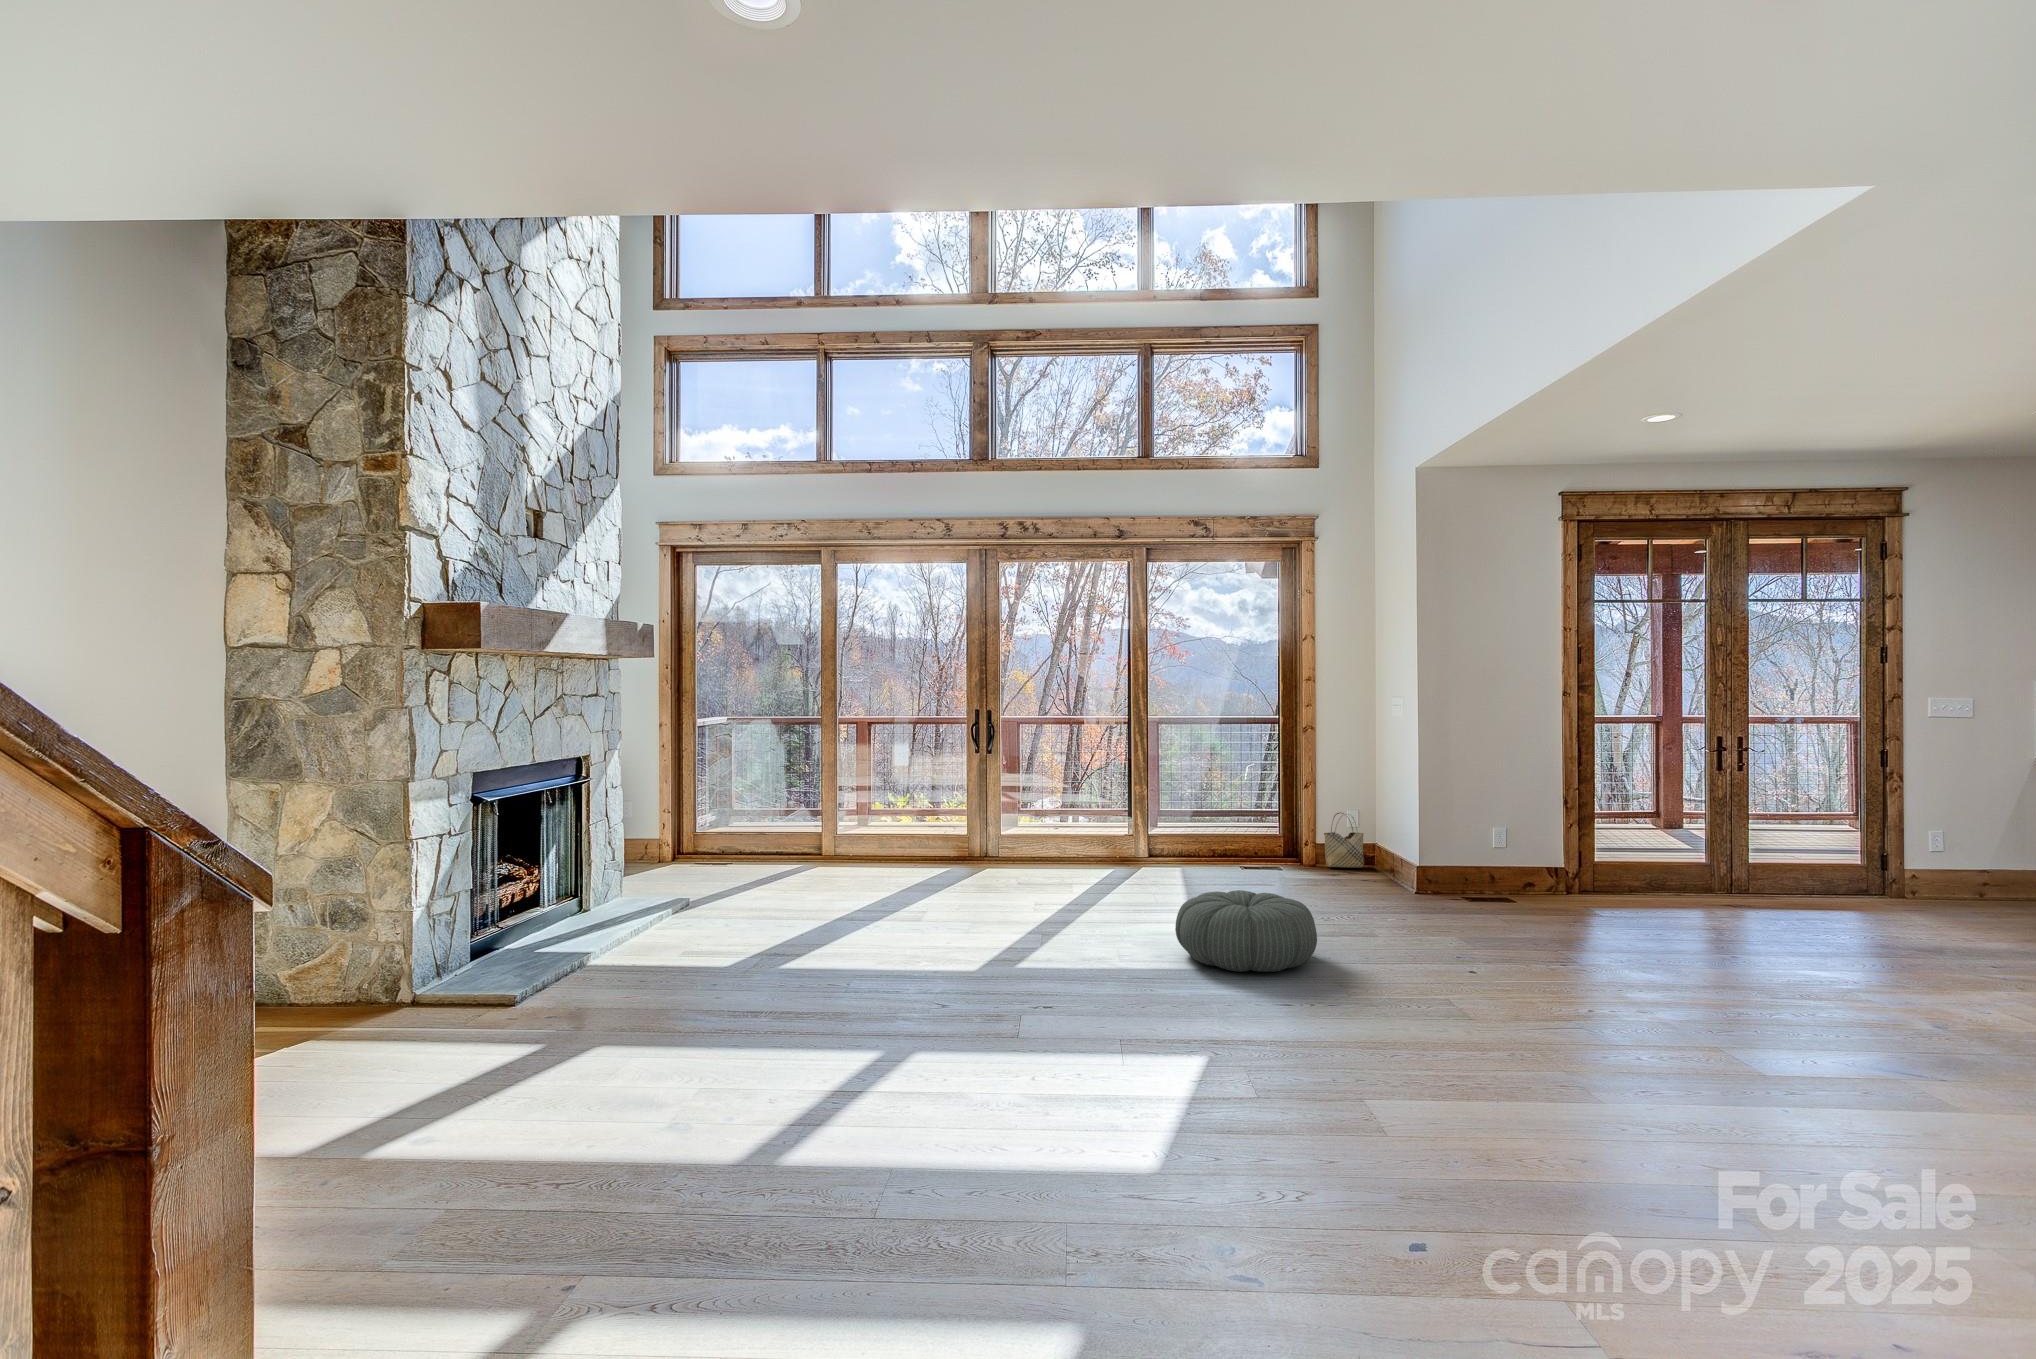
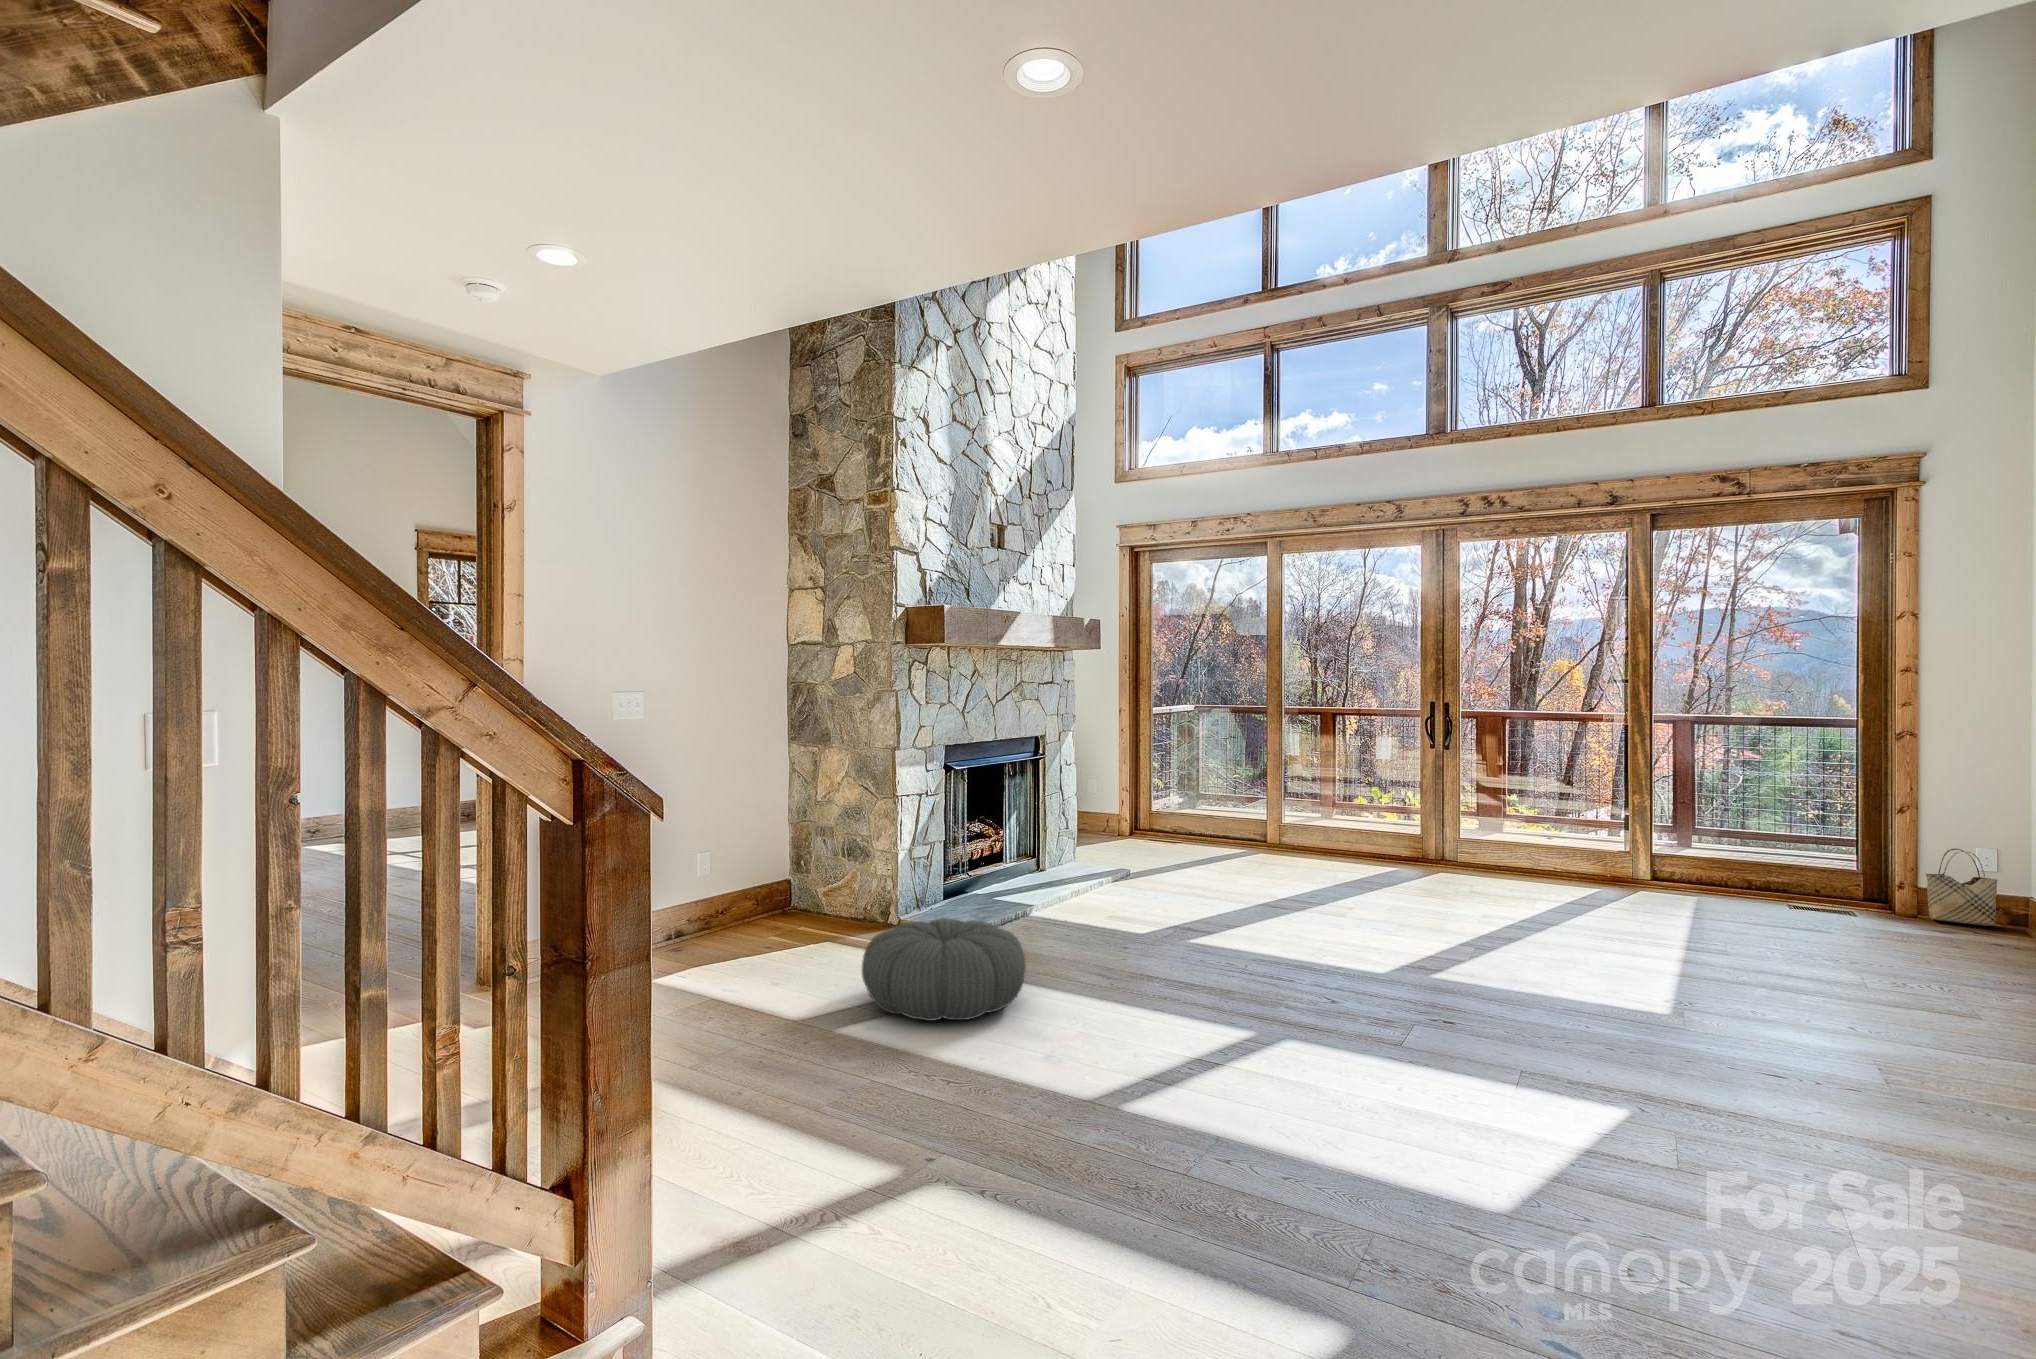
pouf: present [1175,890,1317,972] -> present [862,918,1026,1021]

